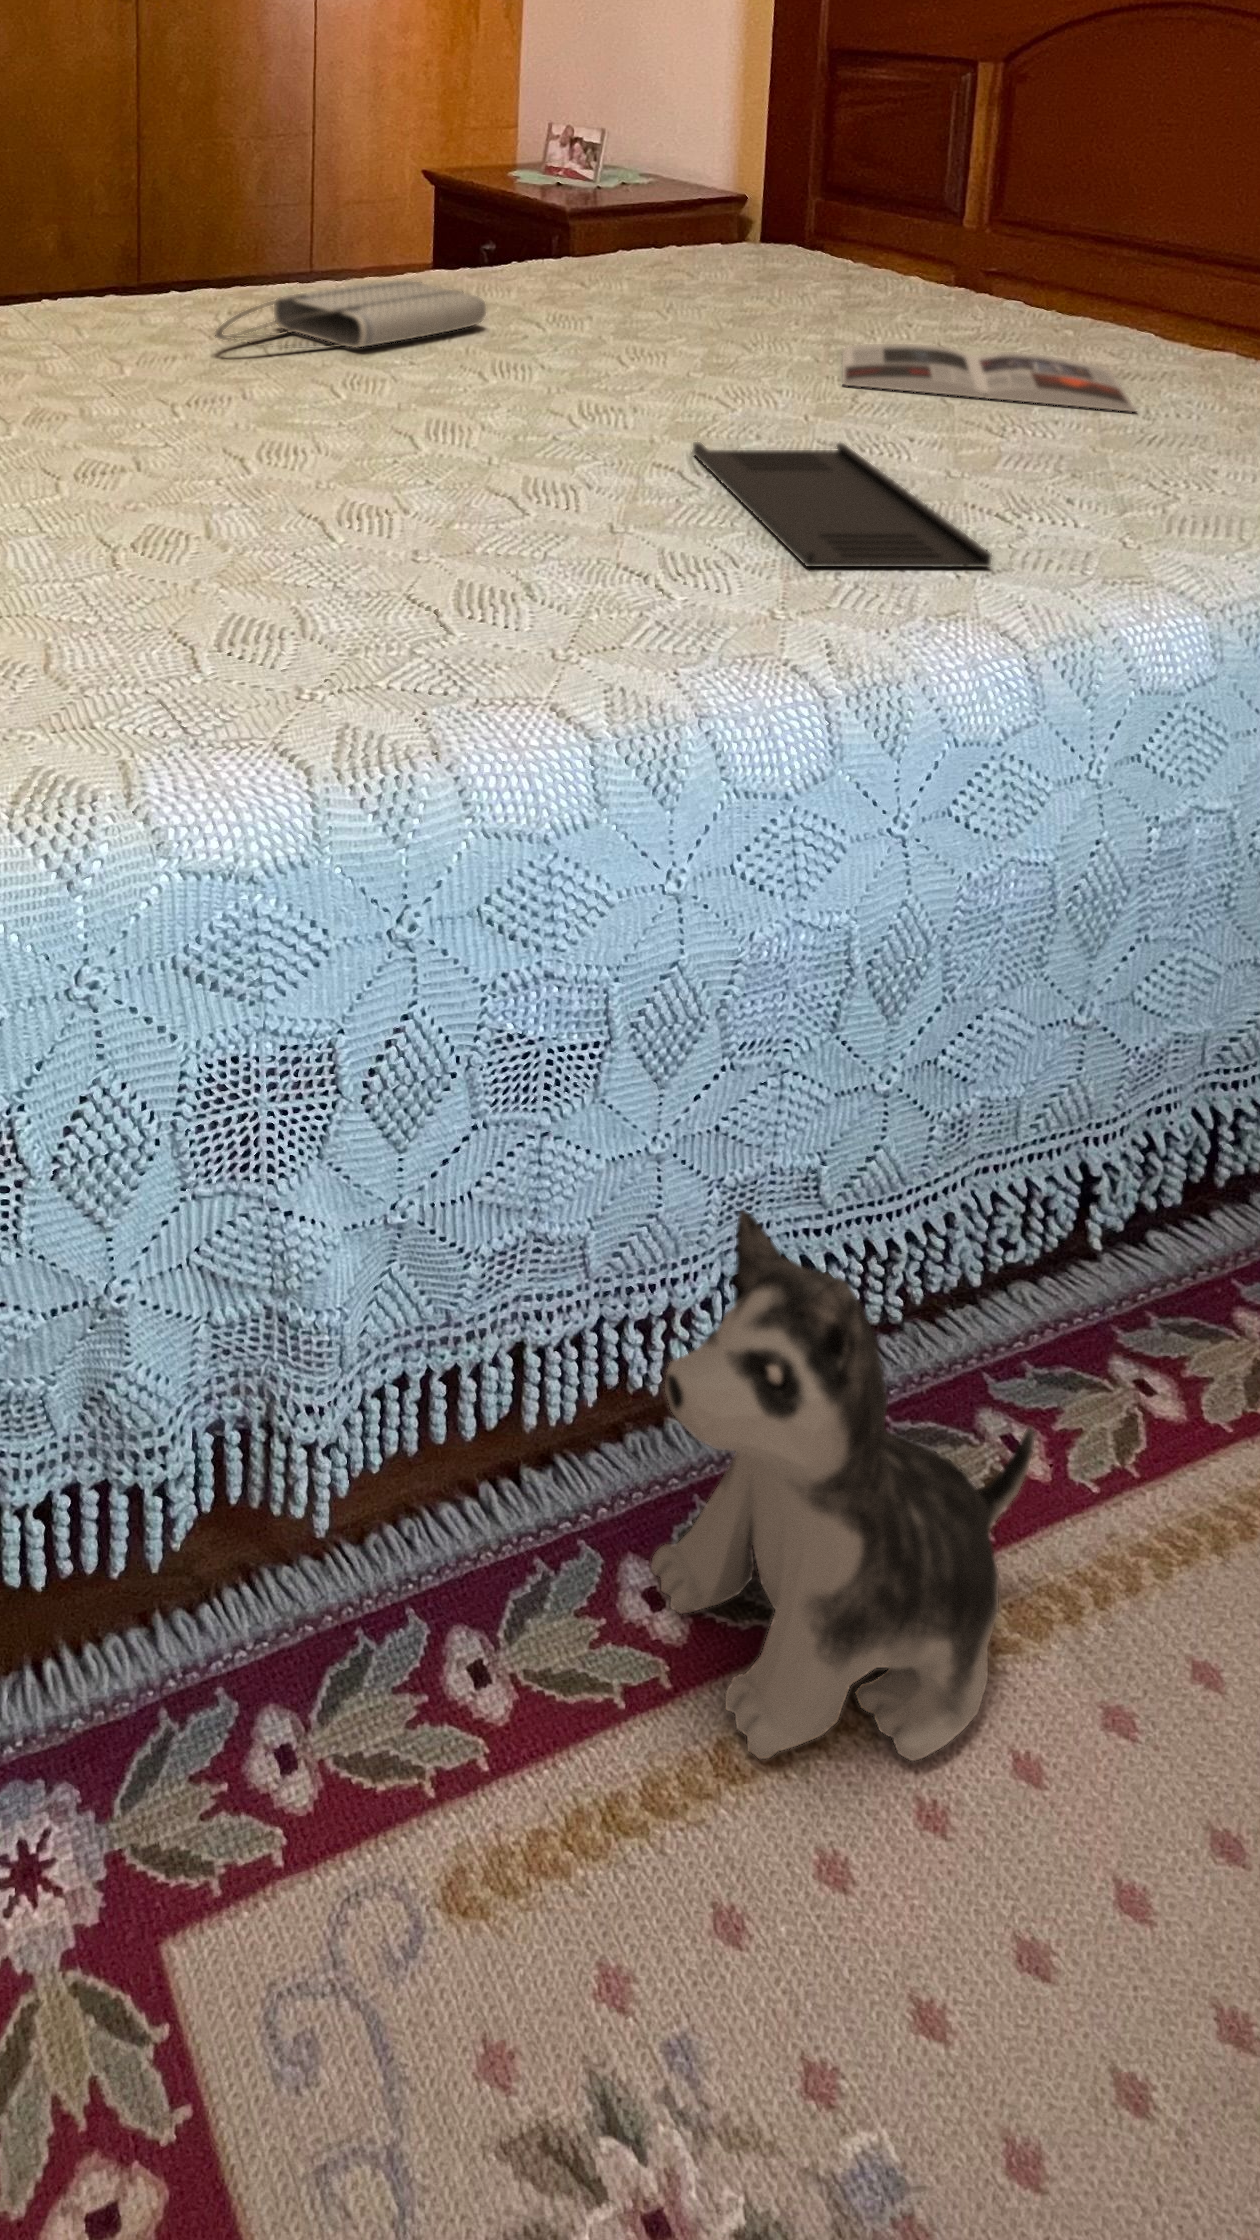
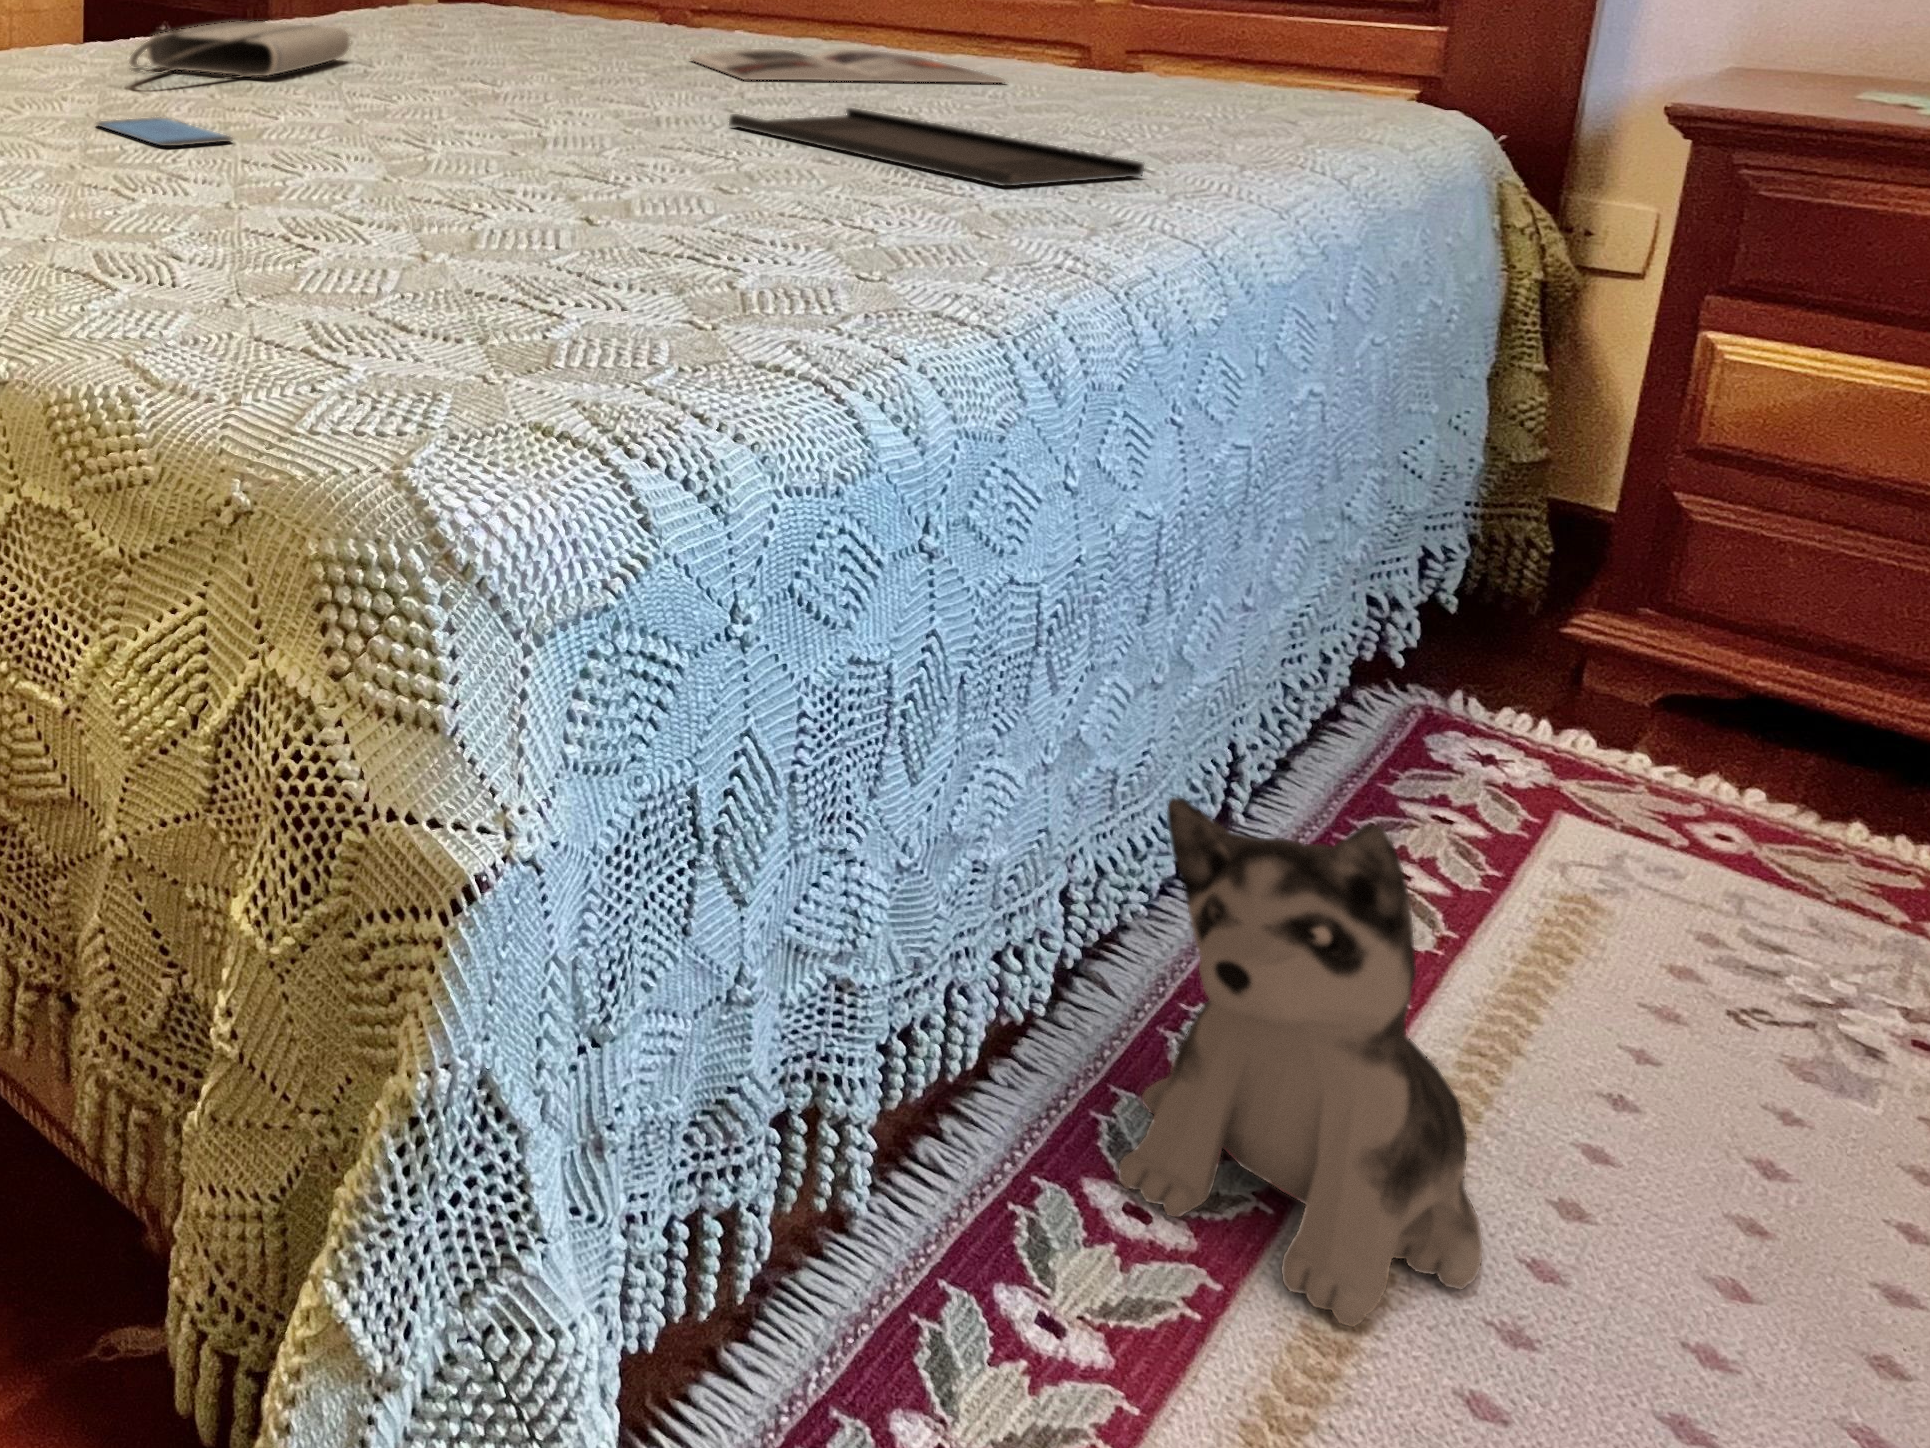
smartphone: none [99,398,183,437] -> present [97,117,232,146]

